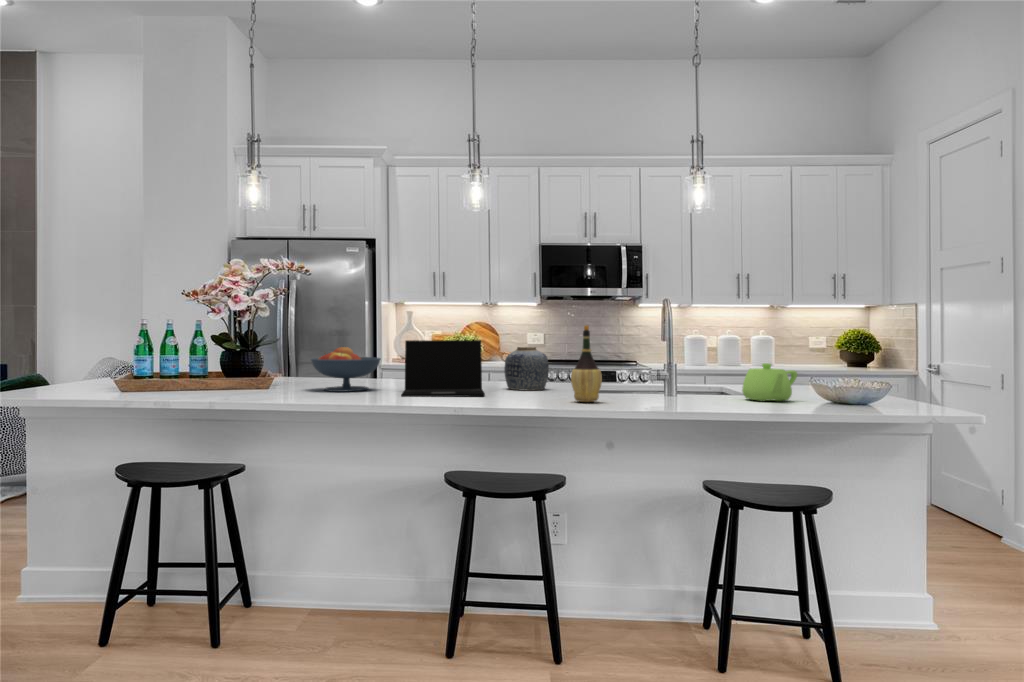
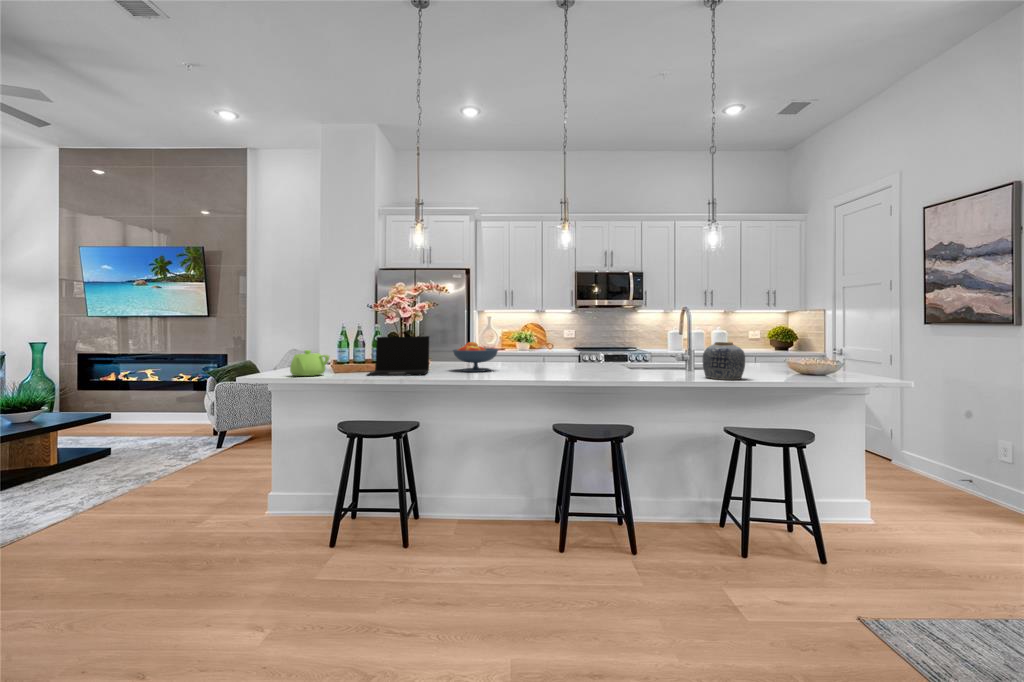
wine bottle: present [571,325,602,402] -> none [642,326,664,378]
laptop: present [401,340,485,397] -> present [367,336,429,376]
vase: present [504,347,549,390] -> present [703,342,745,380]
teapot: present [742,363,798,401] -> present [290,350,329,376]

